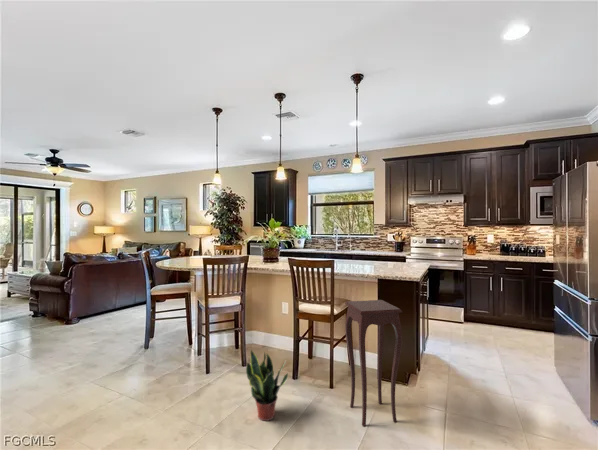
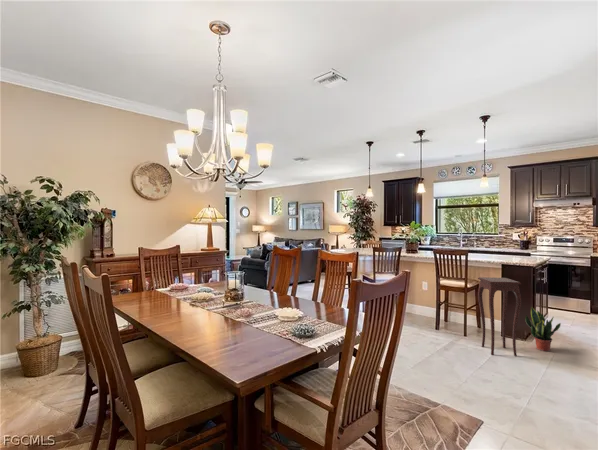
potted plant: present [246,350,288,421] -> present [525,307,561,351]

